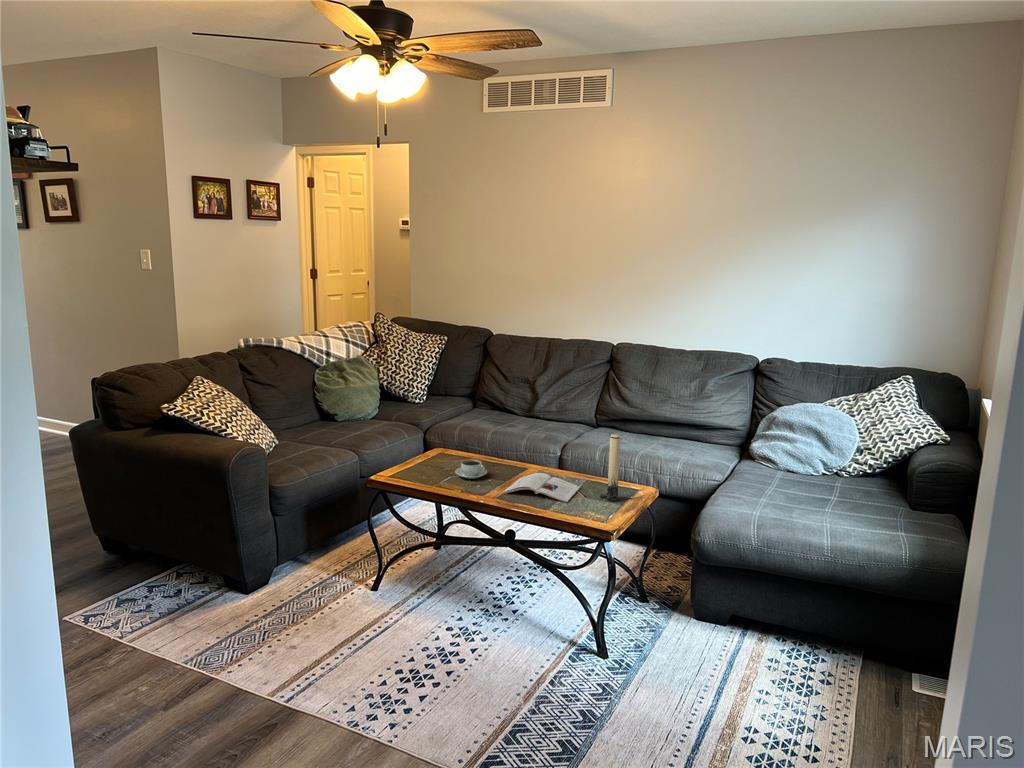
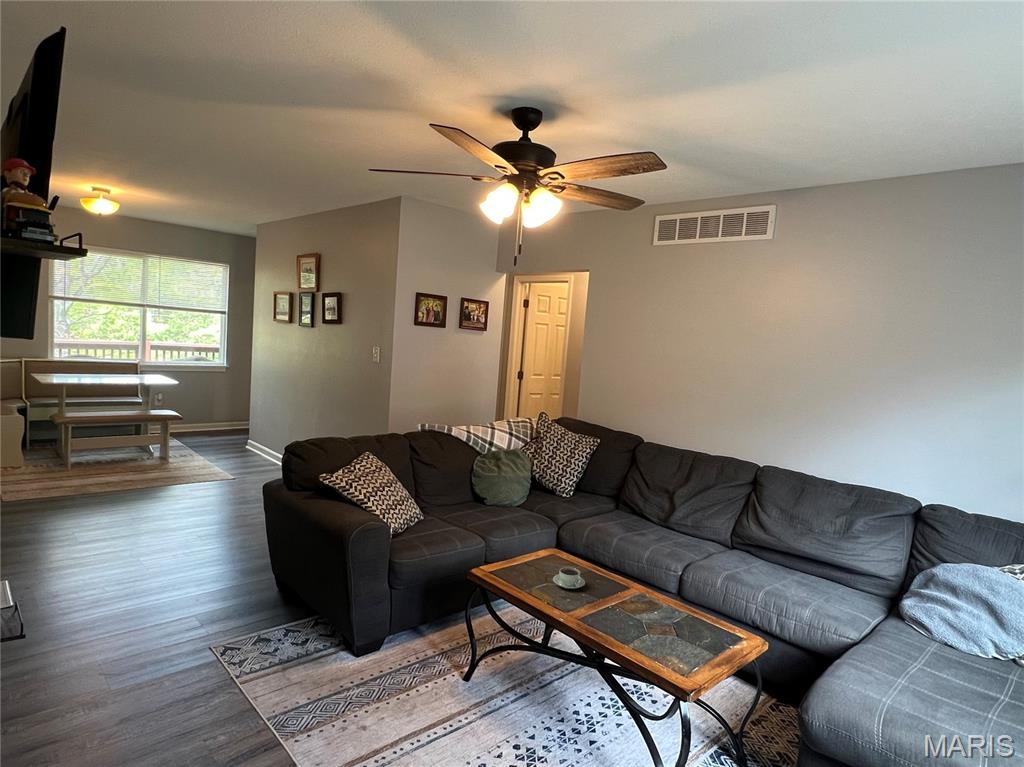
candle: present [600,434,620,501] -> none [693,573,719,650]
magazine: present [505,473,580,503] -> none [591,596,676,640]

